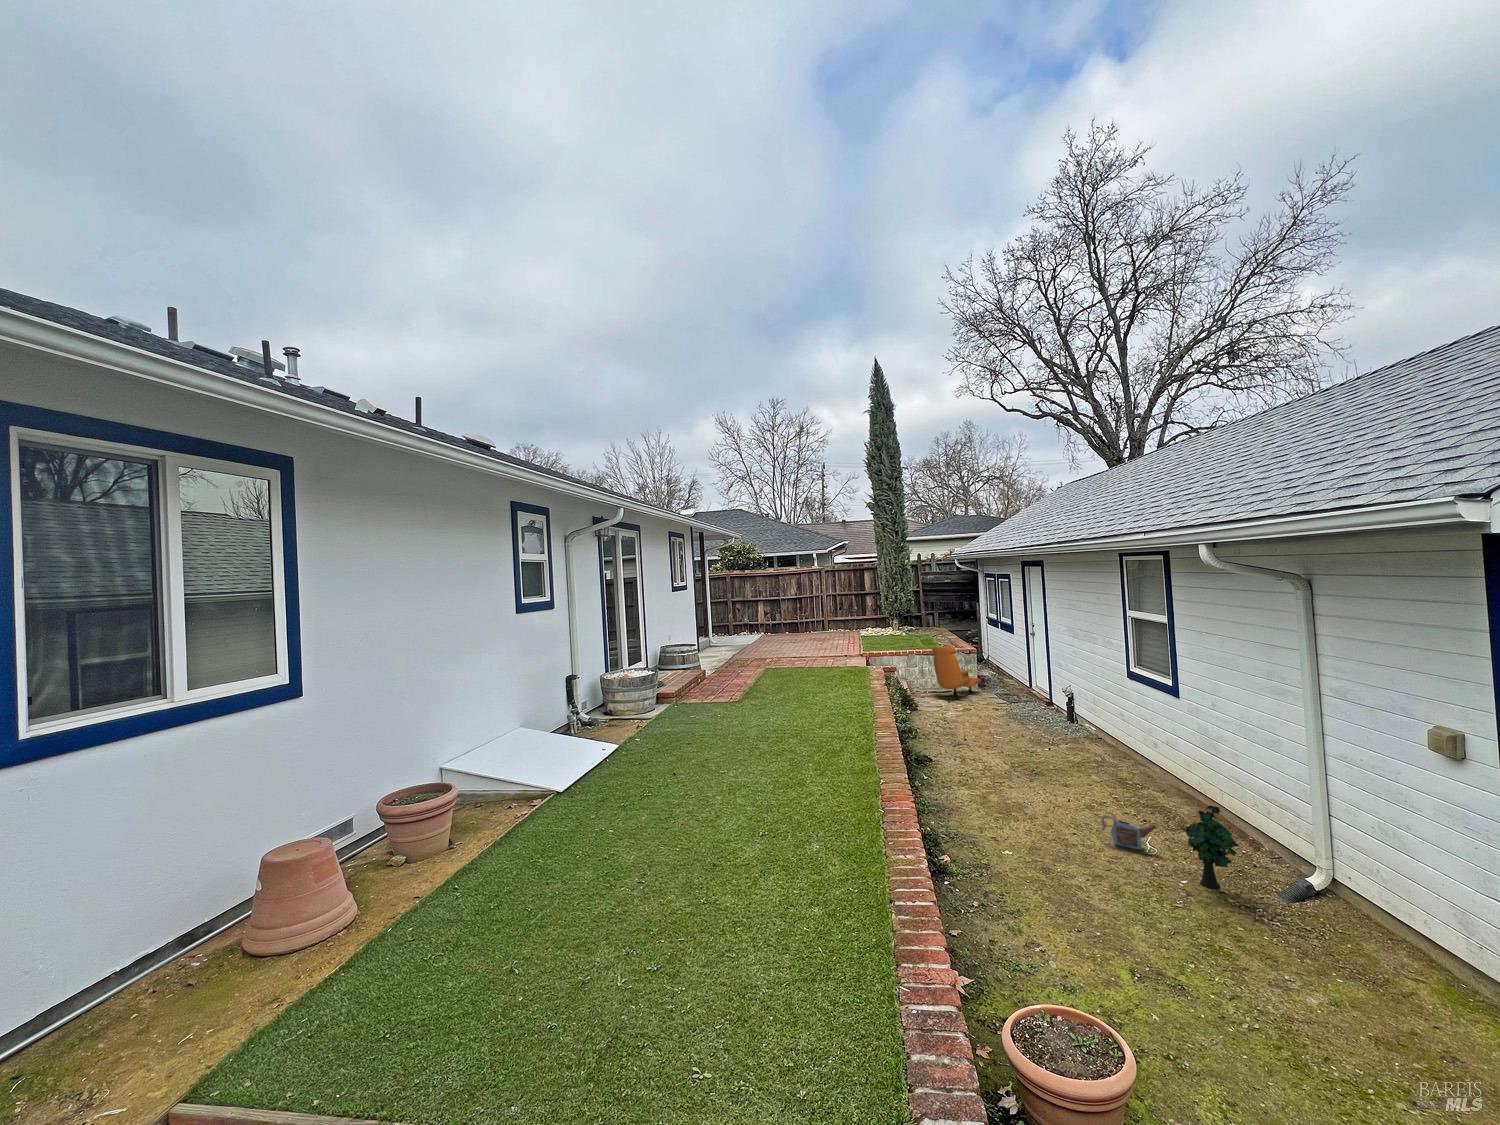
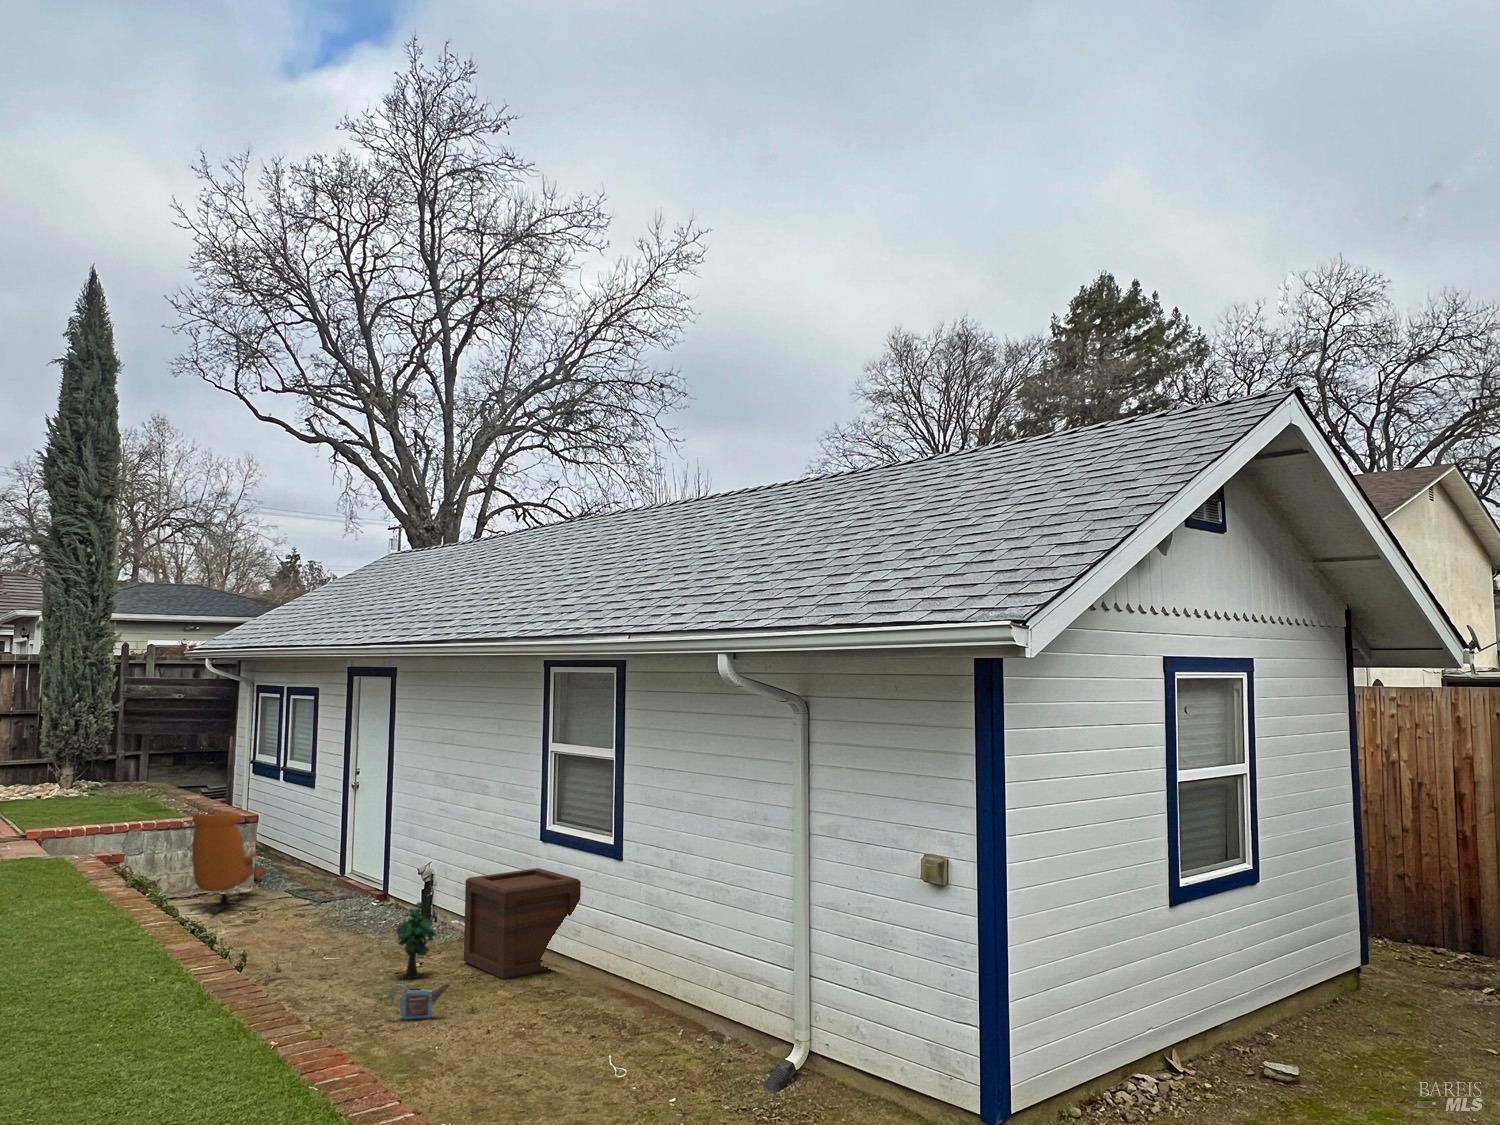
wooden crate: none [1063,699,1152,772] -> present [464,868,581,979]
decorative plant: present [1180,806,1238,889] -> present [393,902,436,978]
watering can: present [1101,815,1157,850] -> present [389,983,450,1019]

